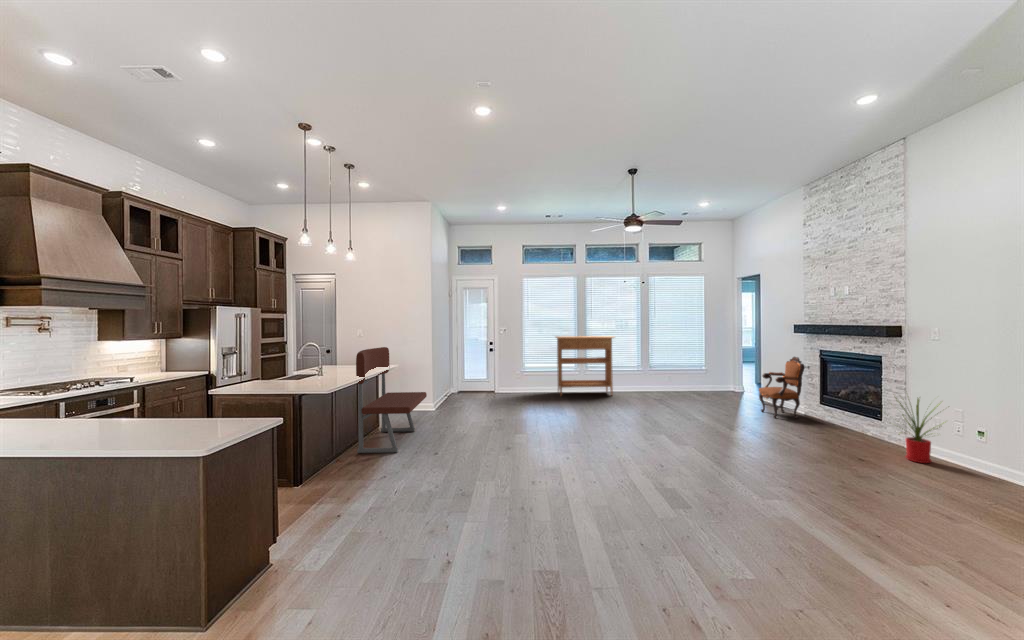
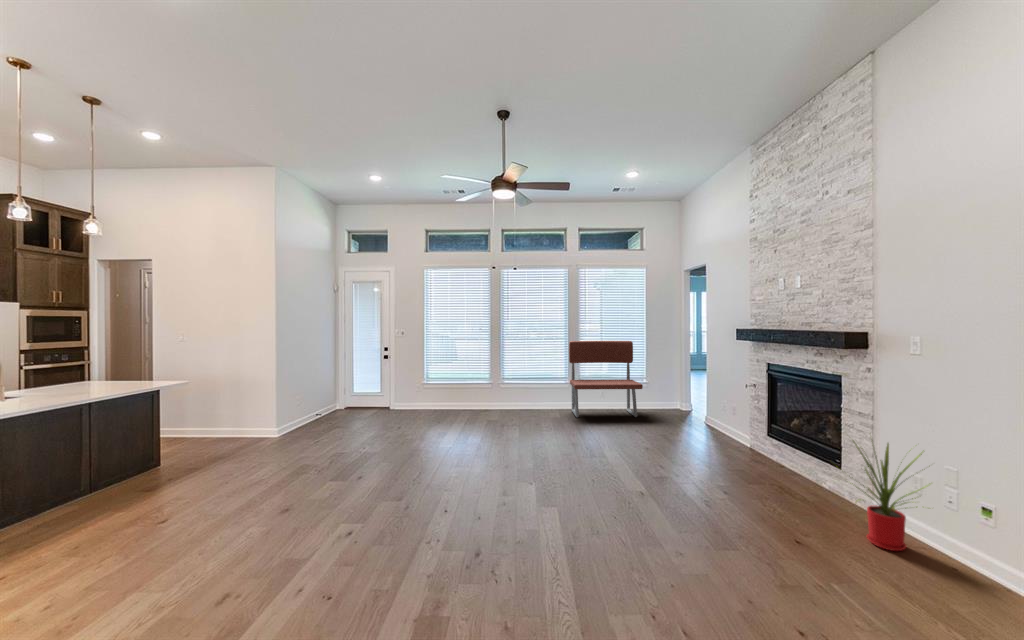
console table: present [556,336,614,395] -> none [458,341,530,416]
bench: present [356,347,427,453] -> present [569,341,643,417]
armchair: present [759,357,805,419] -> none [693,371,747,456]

